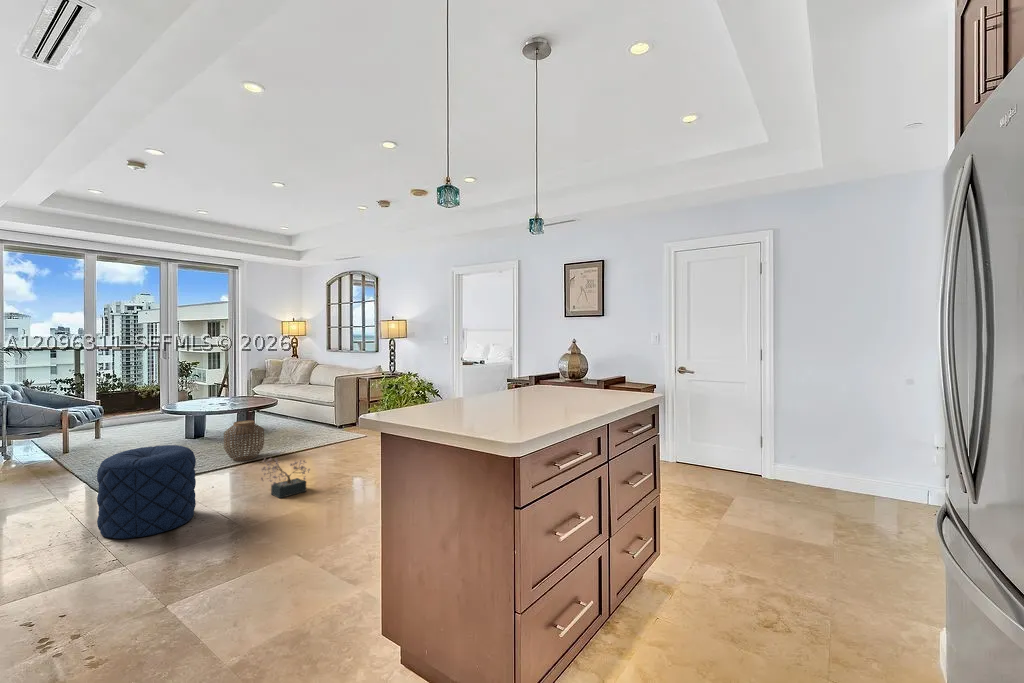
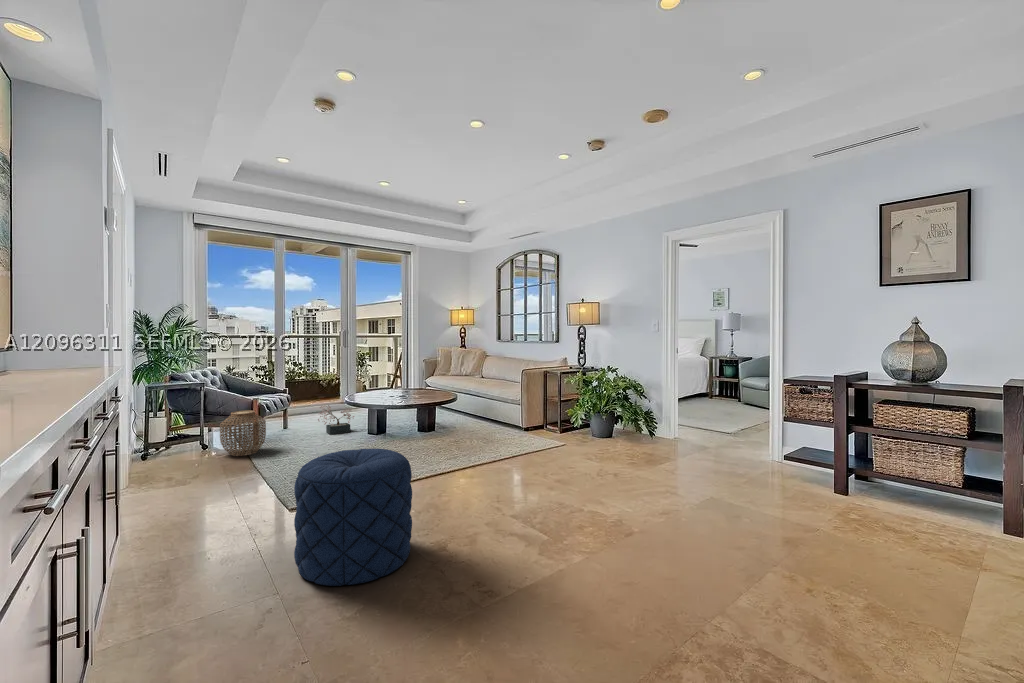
woven basket: present [224,420,264,461] -> present [220,410,266,456]
decorative plant: present [261,458,310,498] -> present [318,405,354,434]

